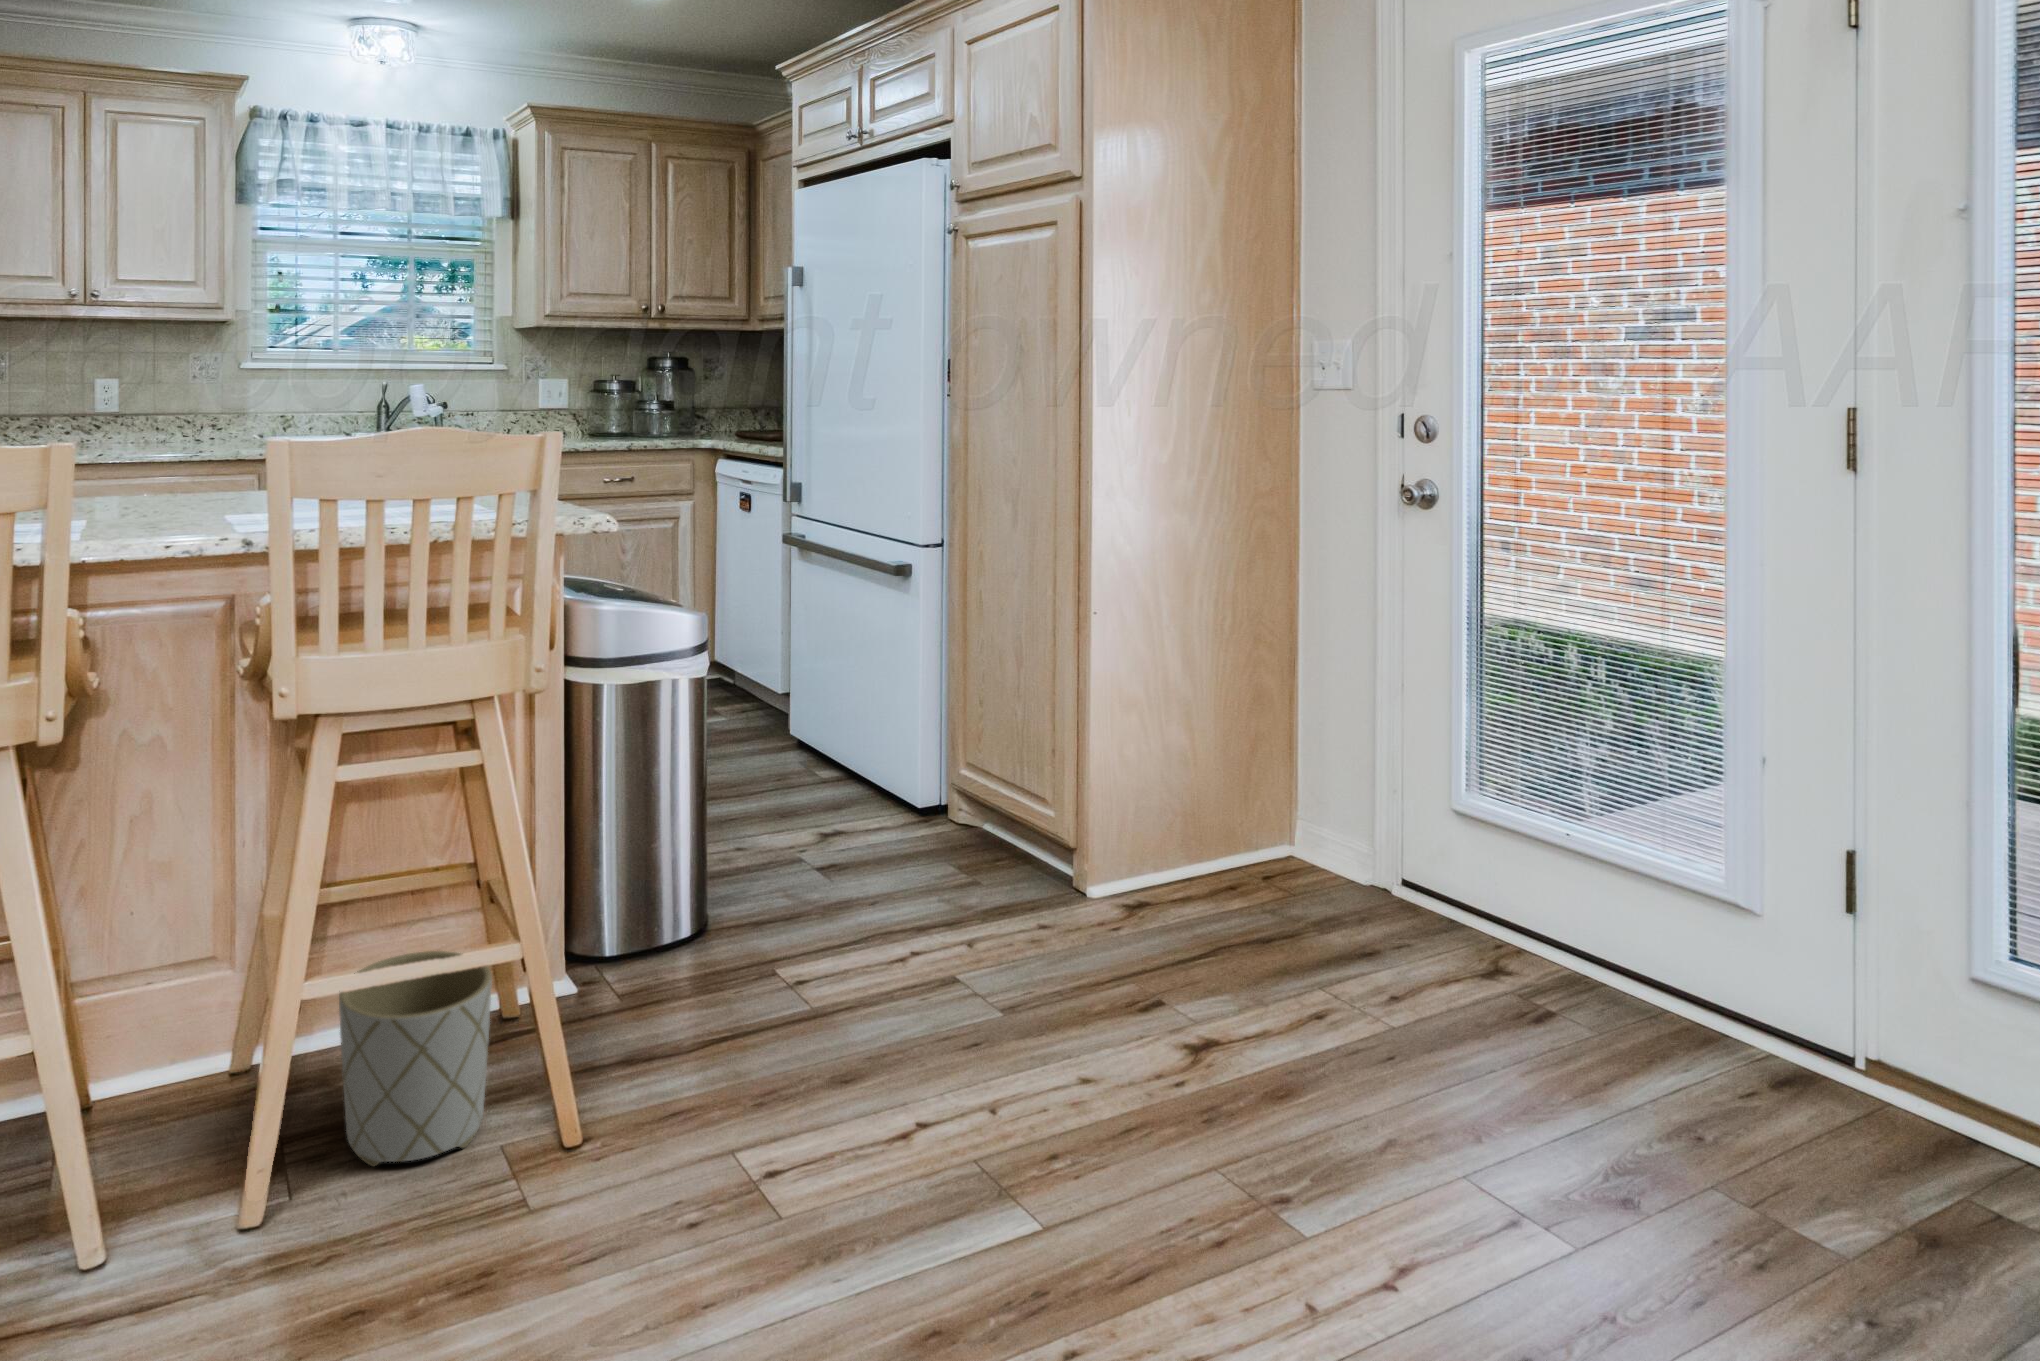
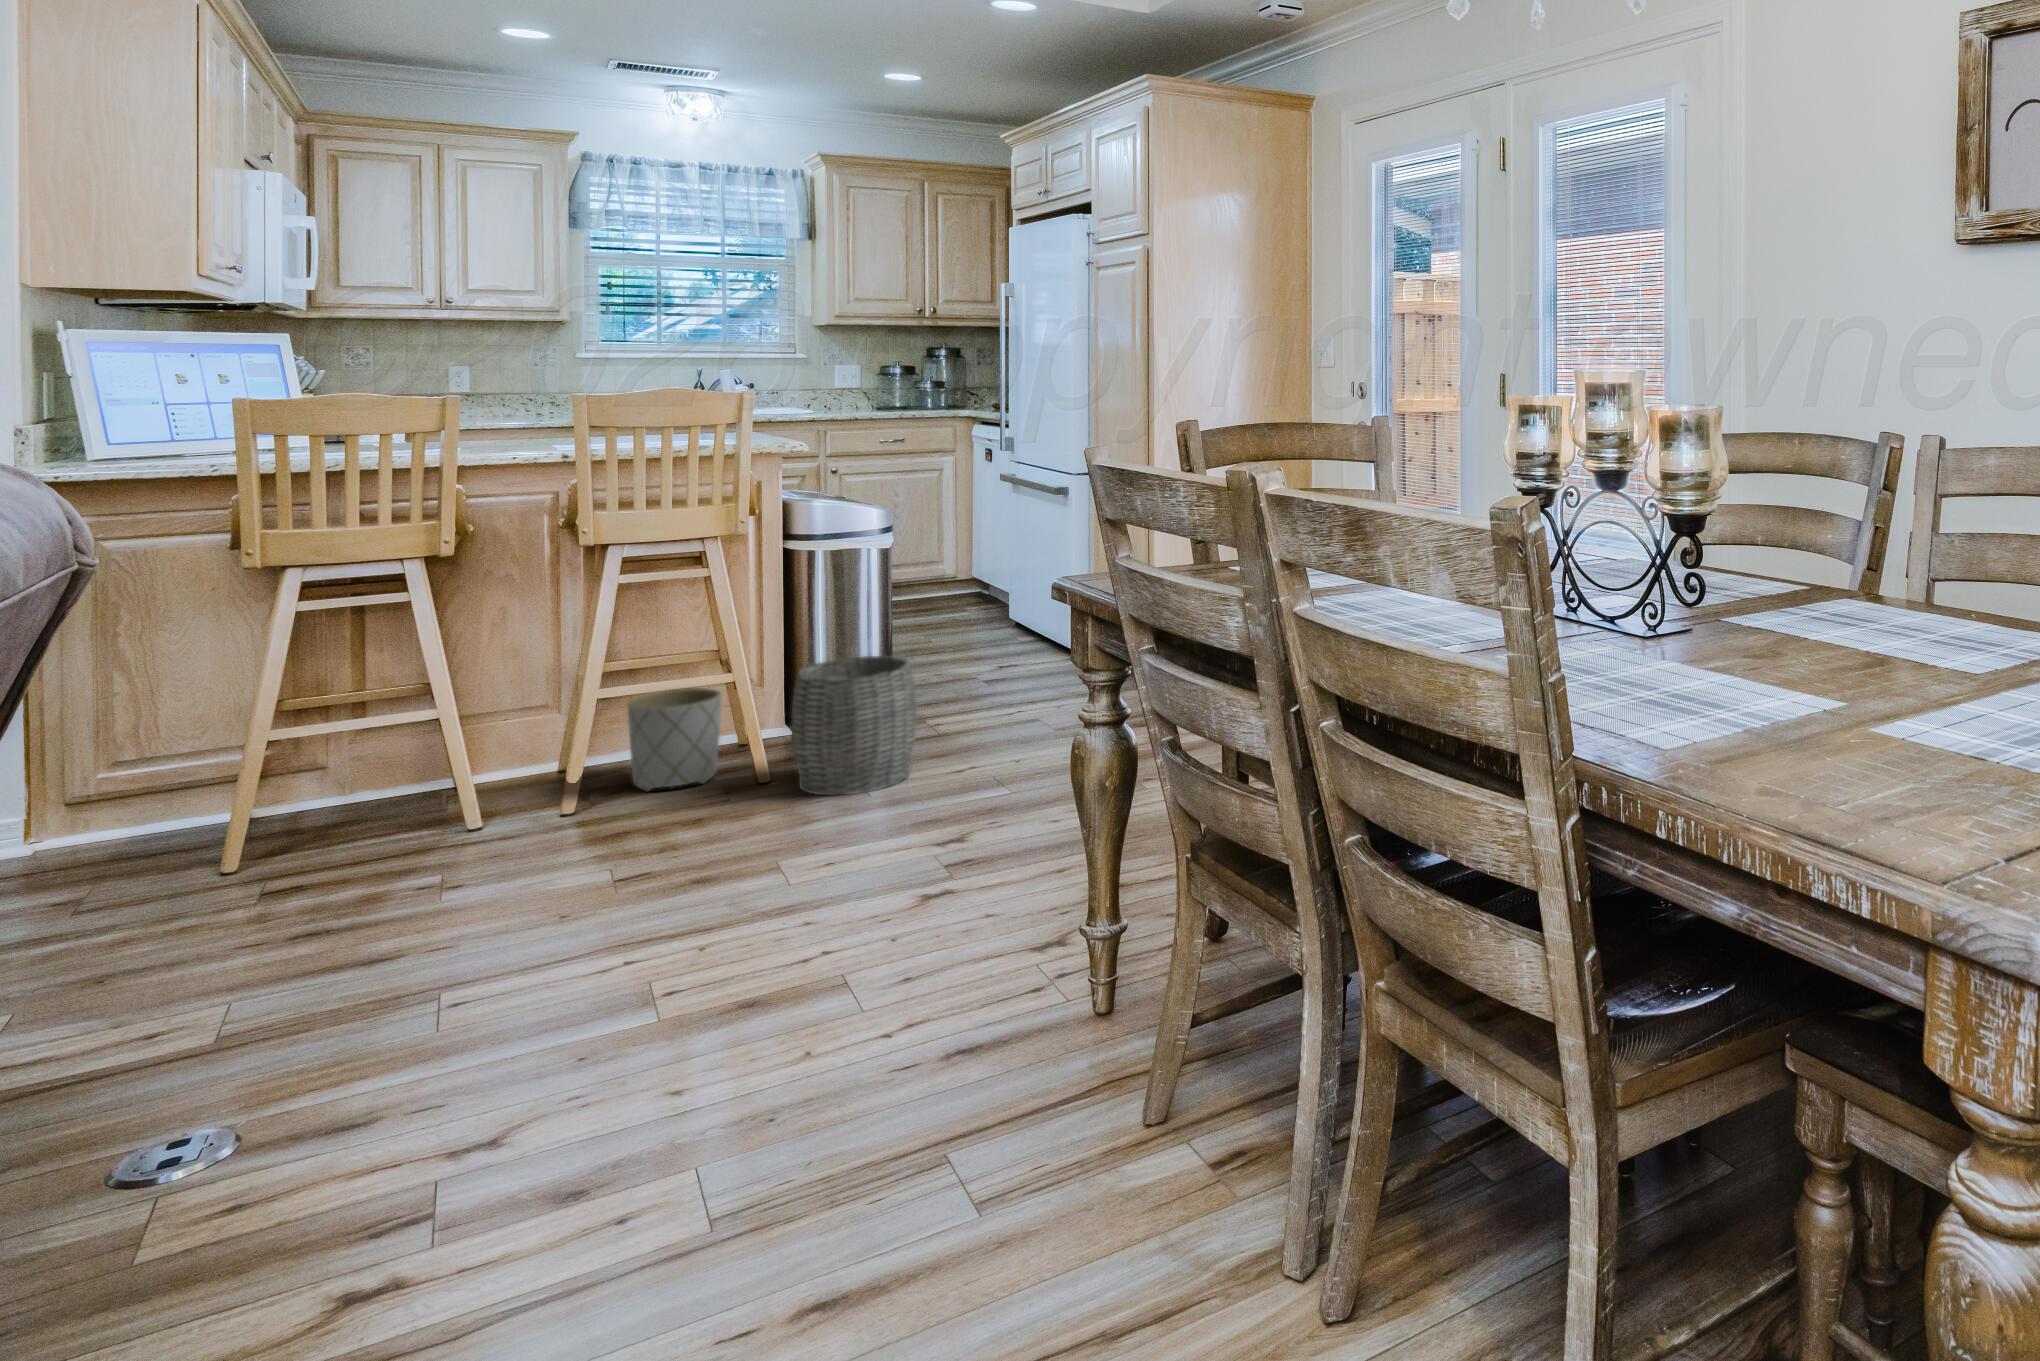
woven basket: none [623,911,835,1217] -> present [792,656,917,795]

